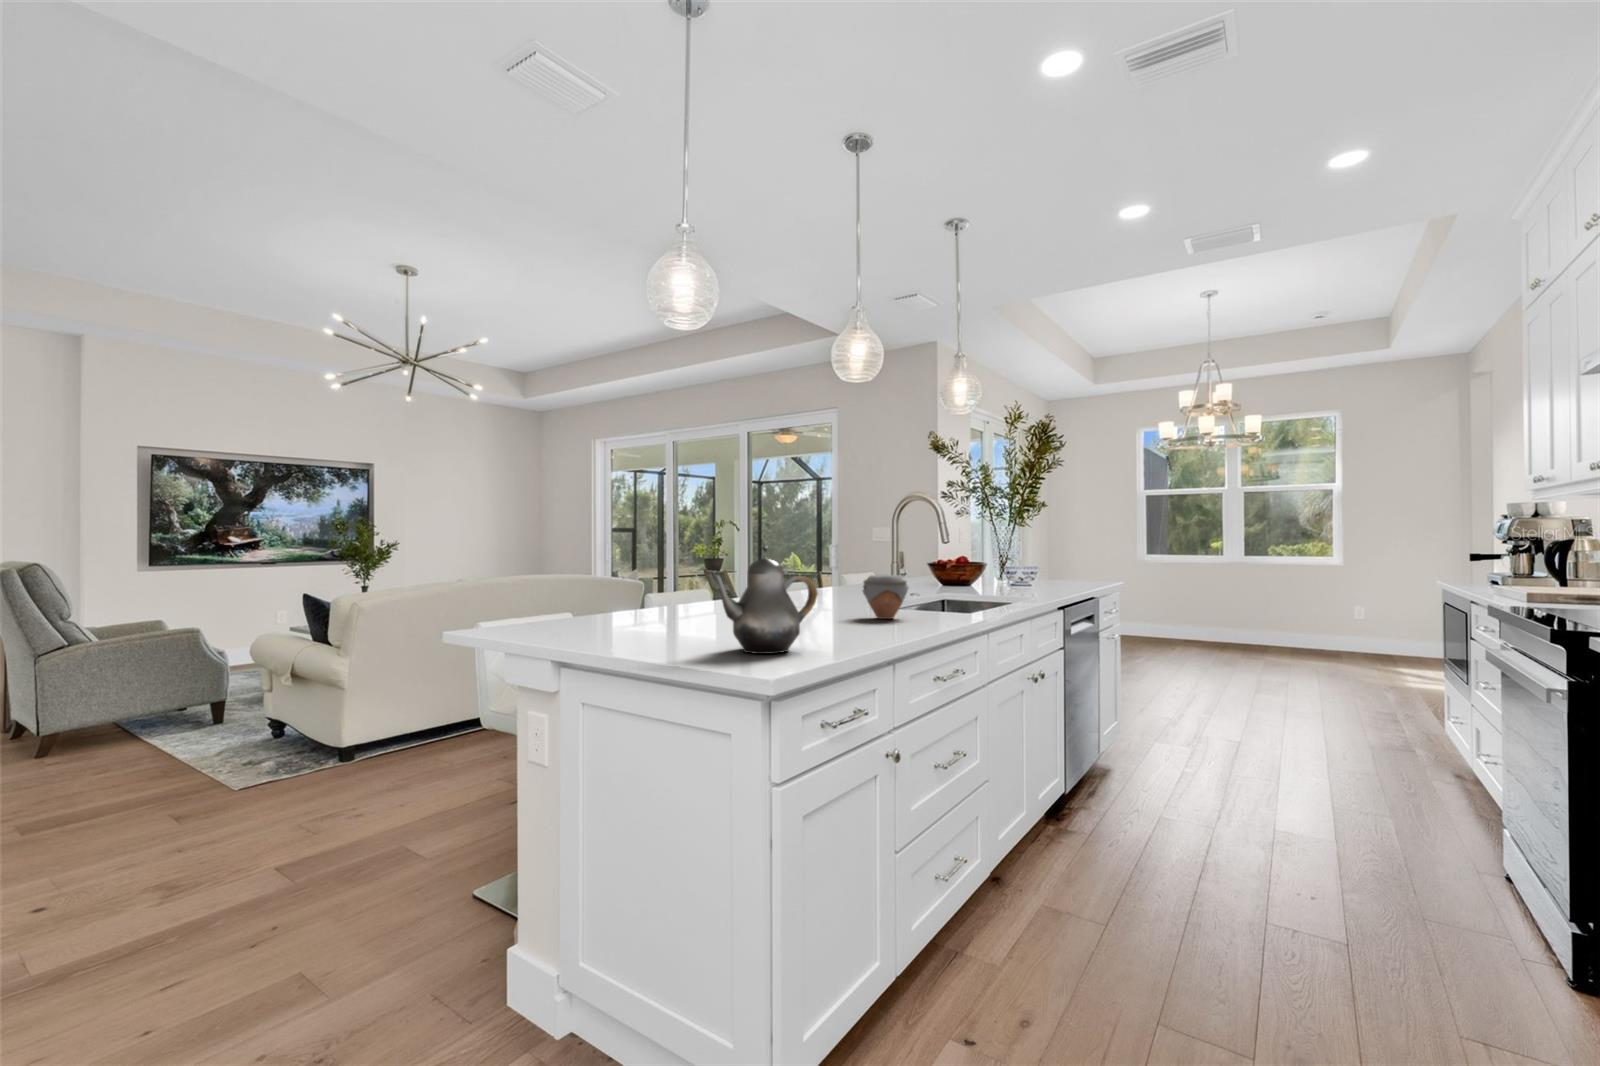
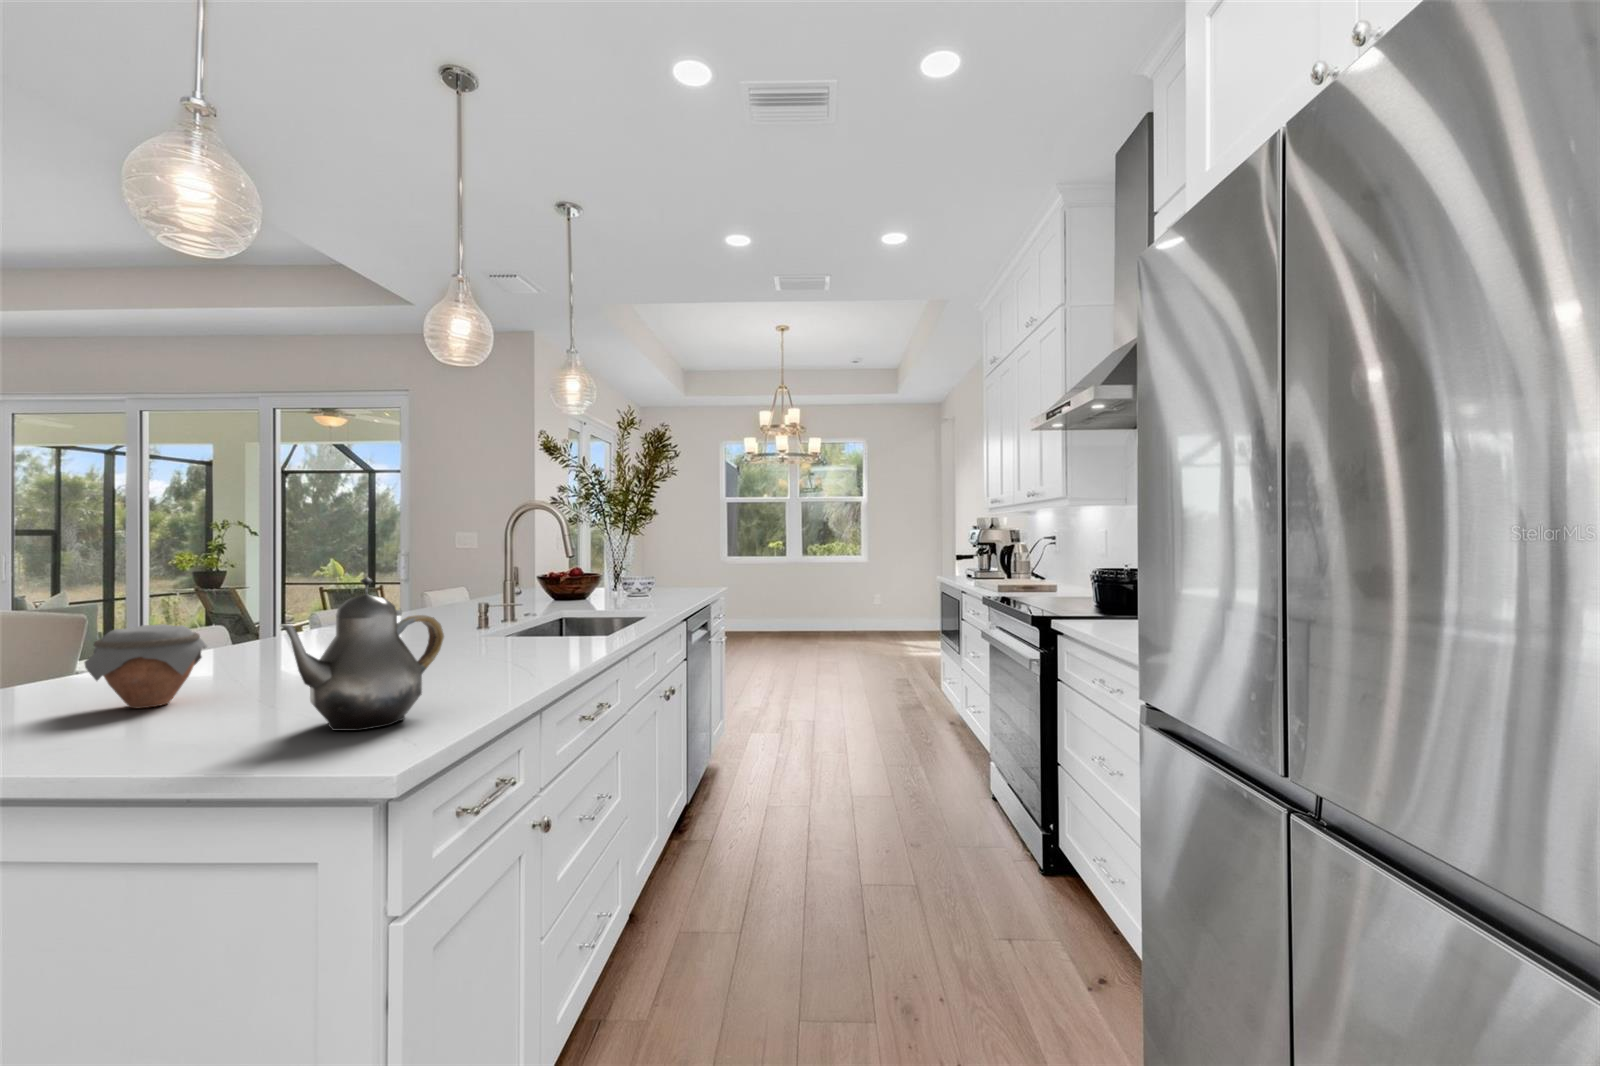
jar: present [863,574,909,619] -> present [84,624,207,708]

